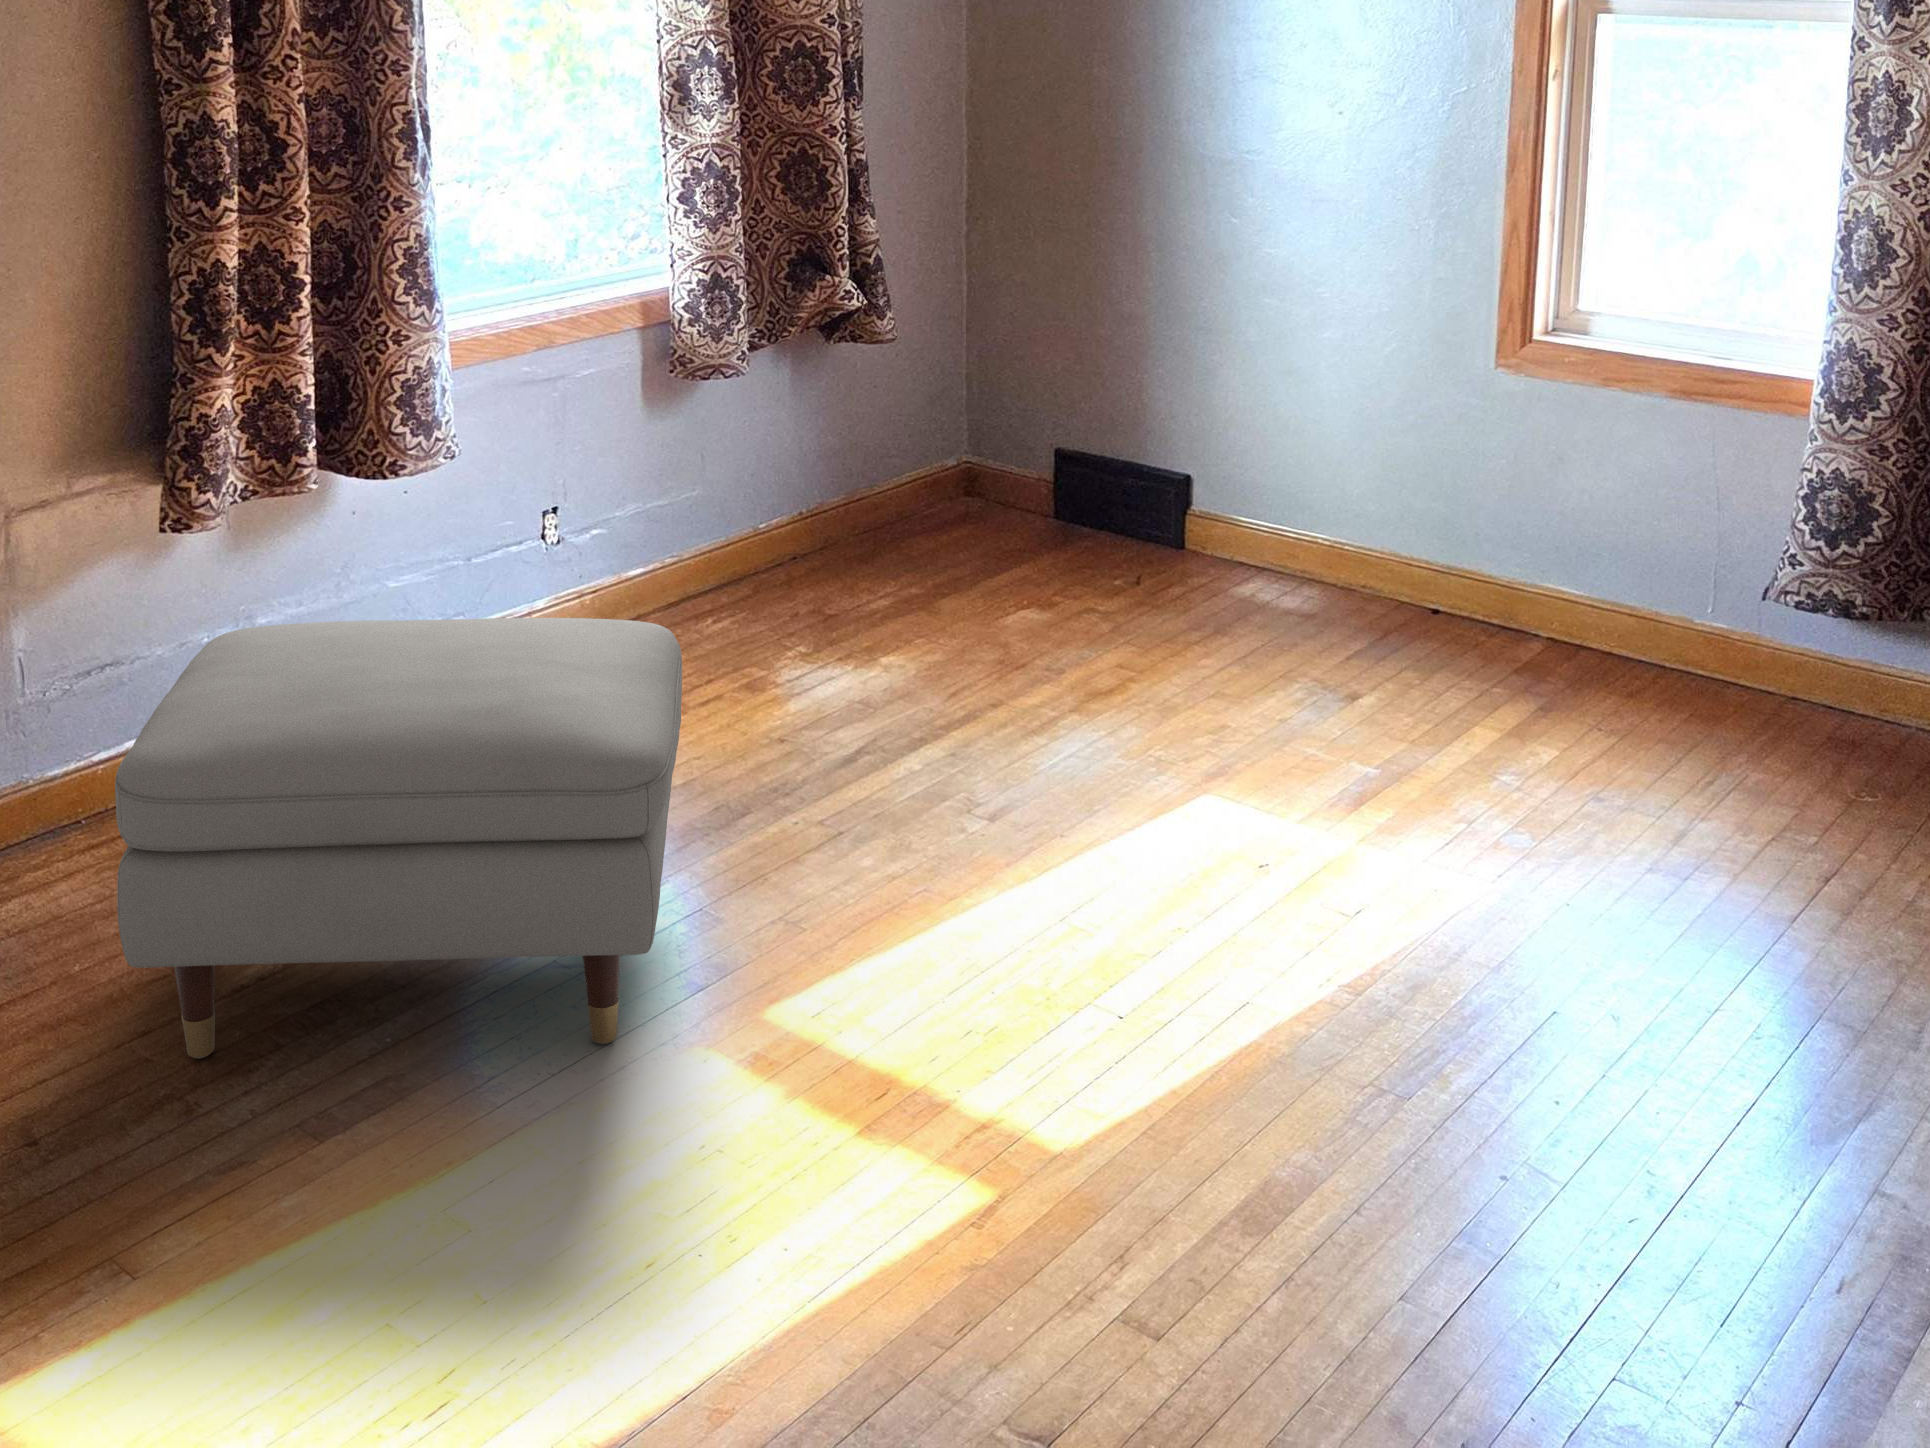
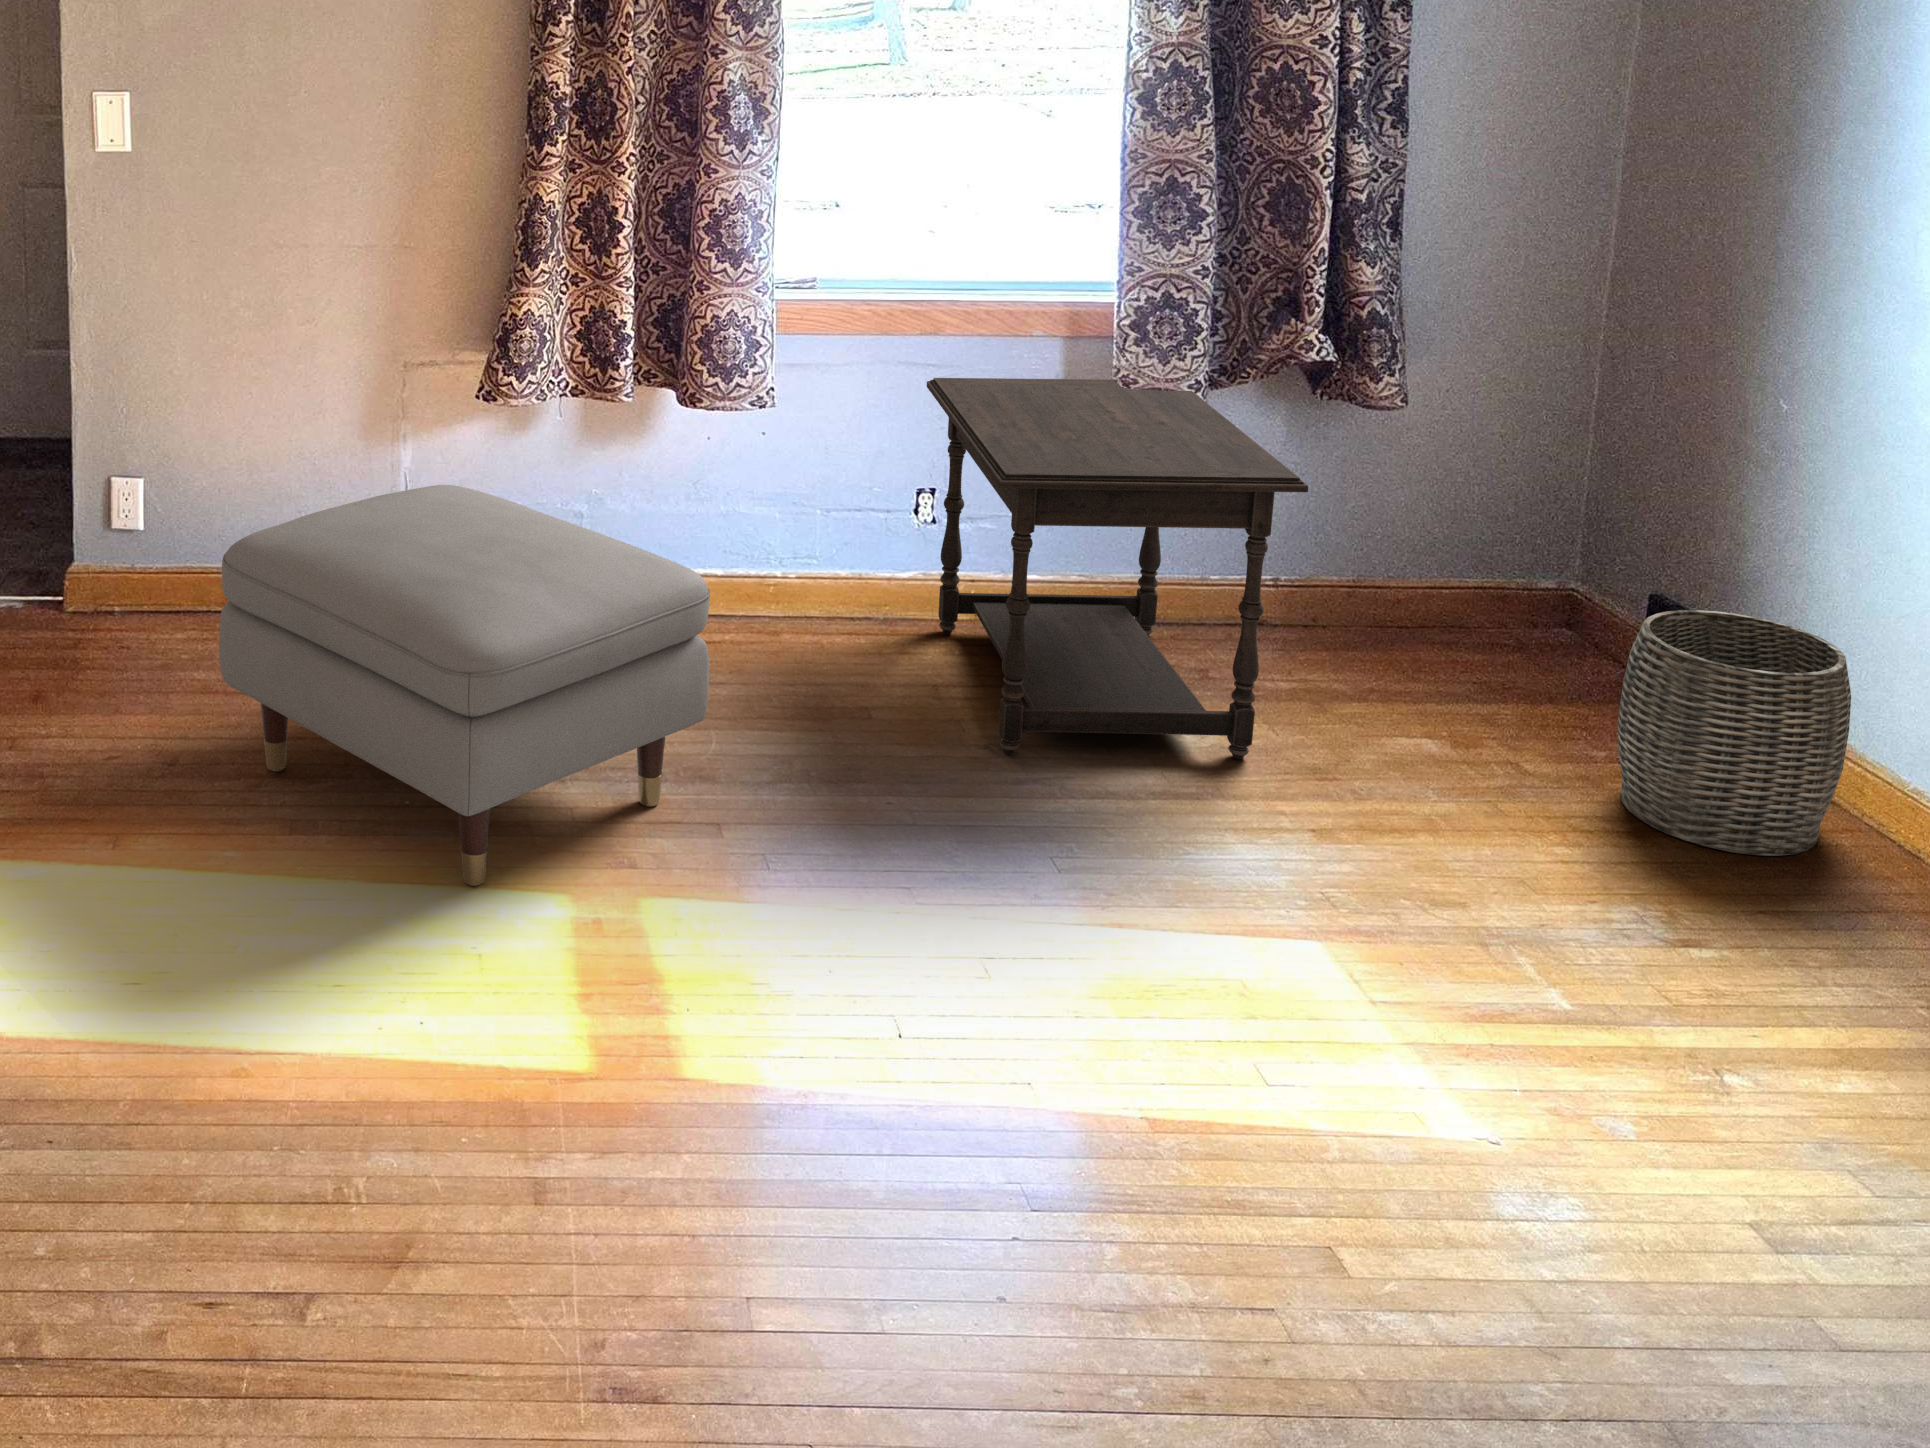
side table: none [551,351,986,725] -> present [927,378,1308,759]
woven basket: none [1148,435,1293,609] -> present [1618,610,1851,856]

